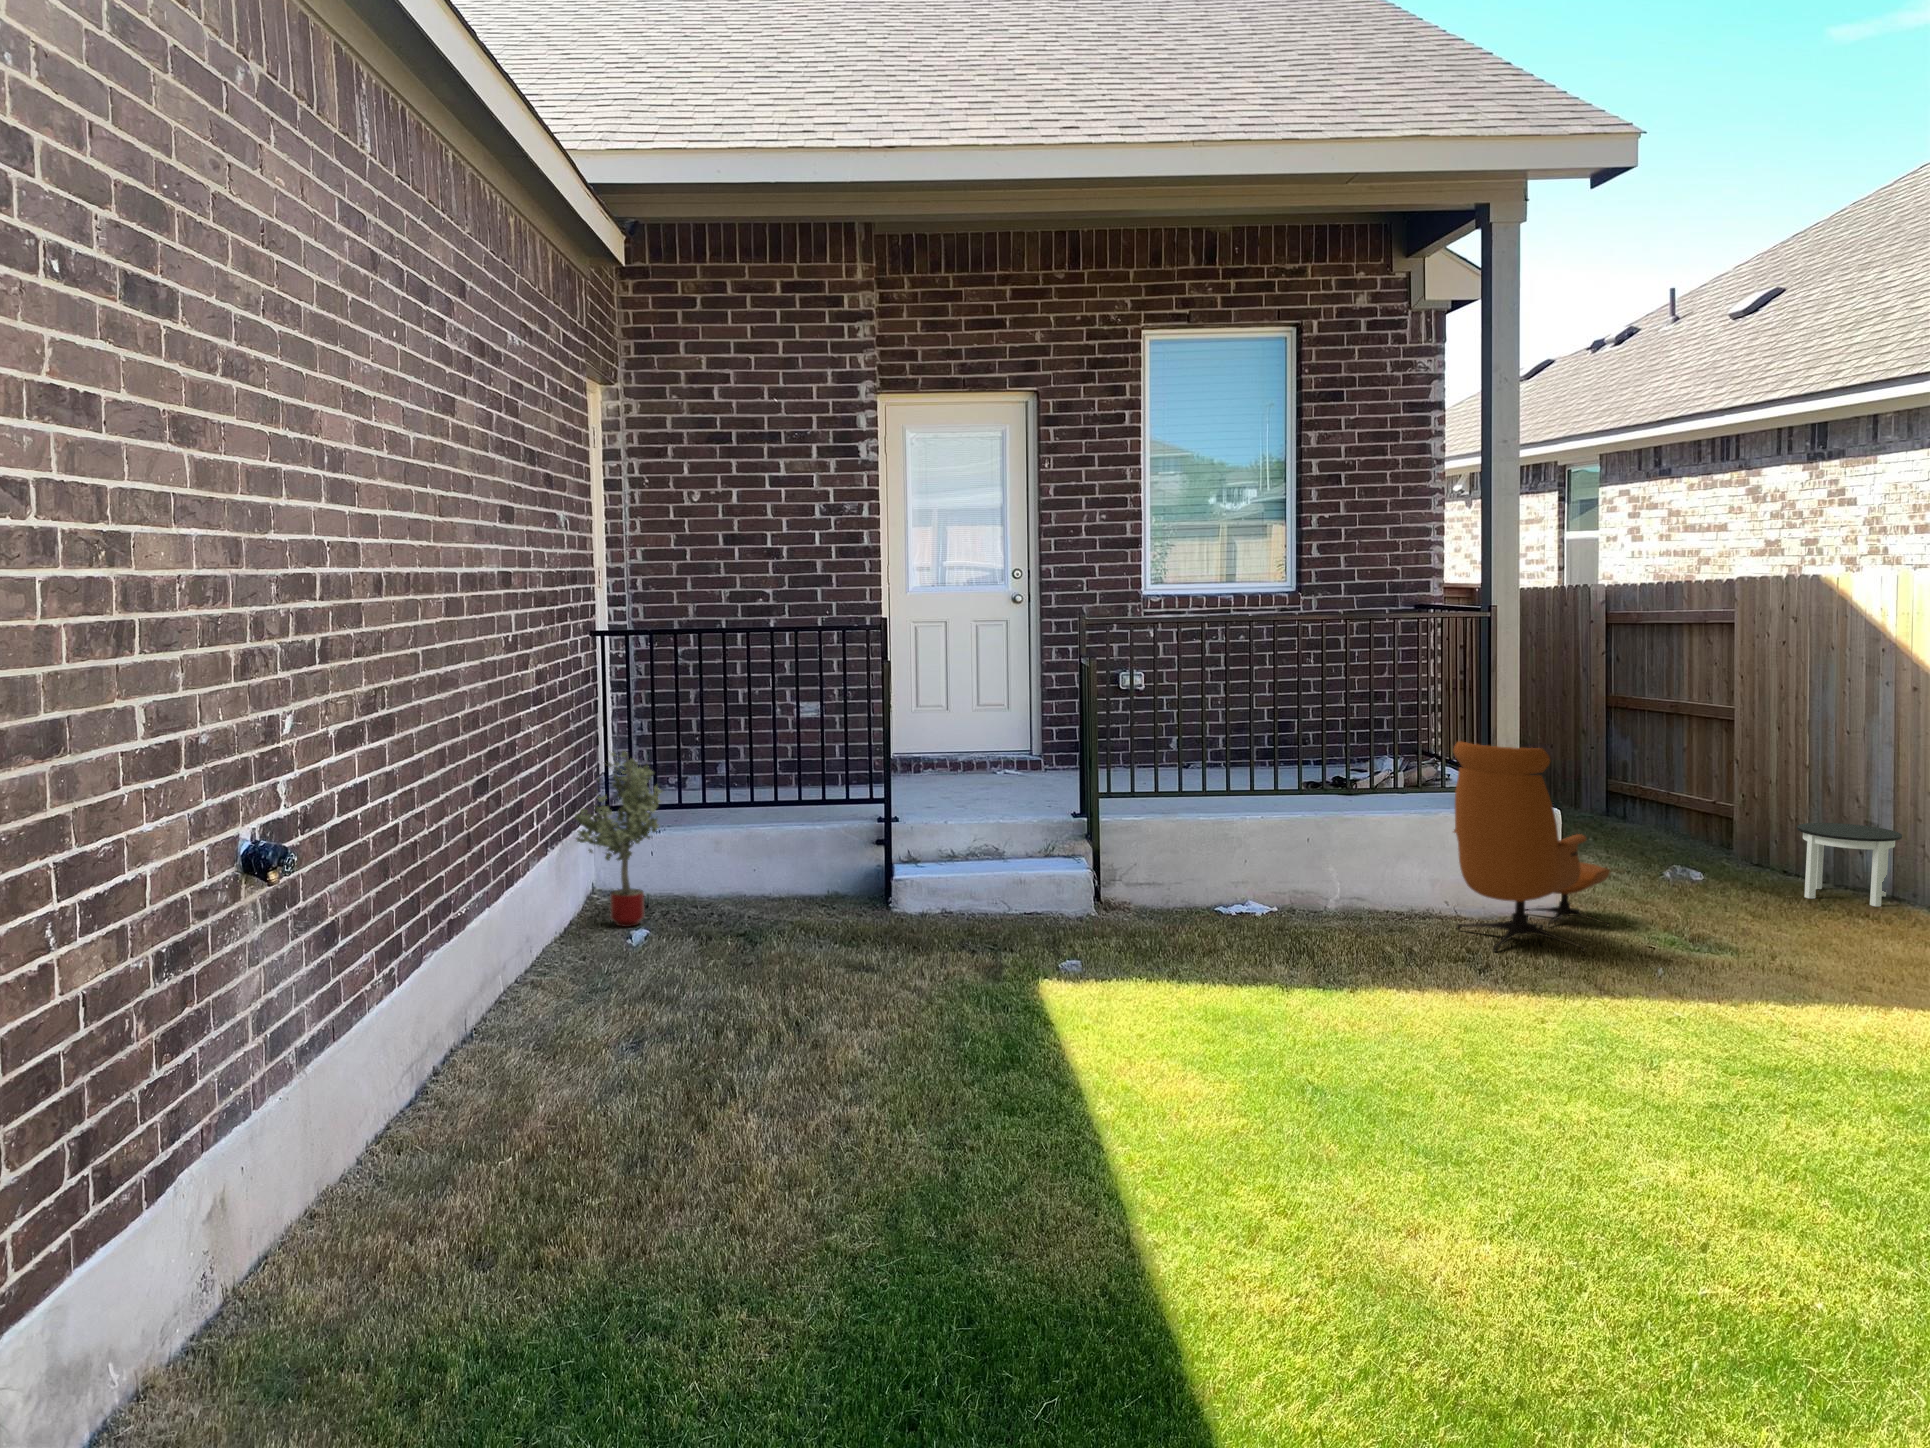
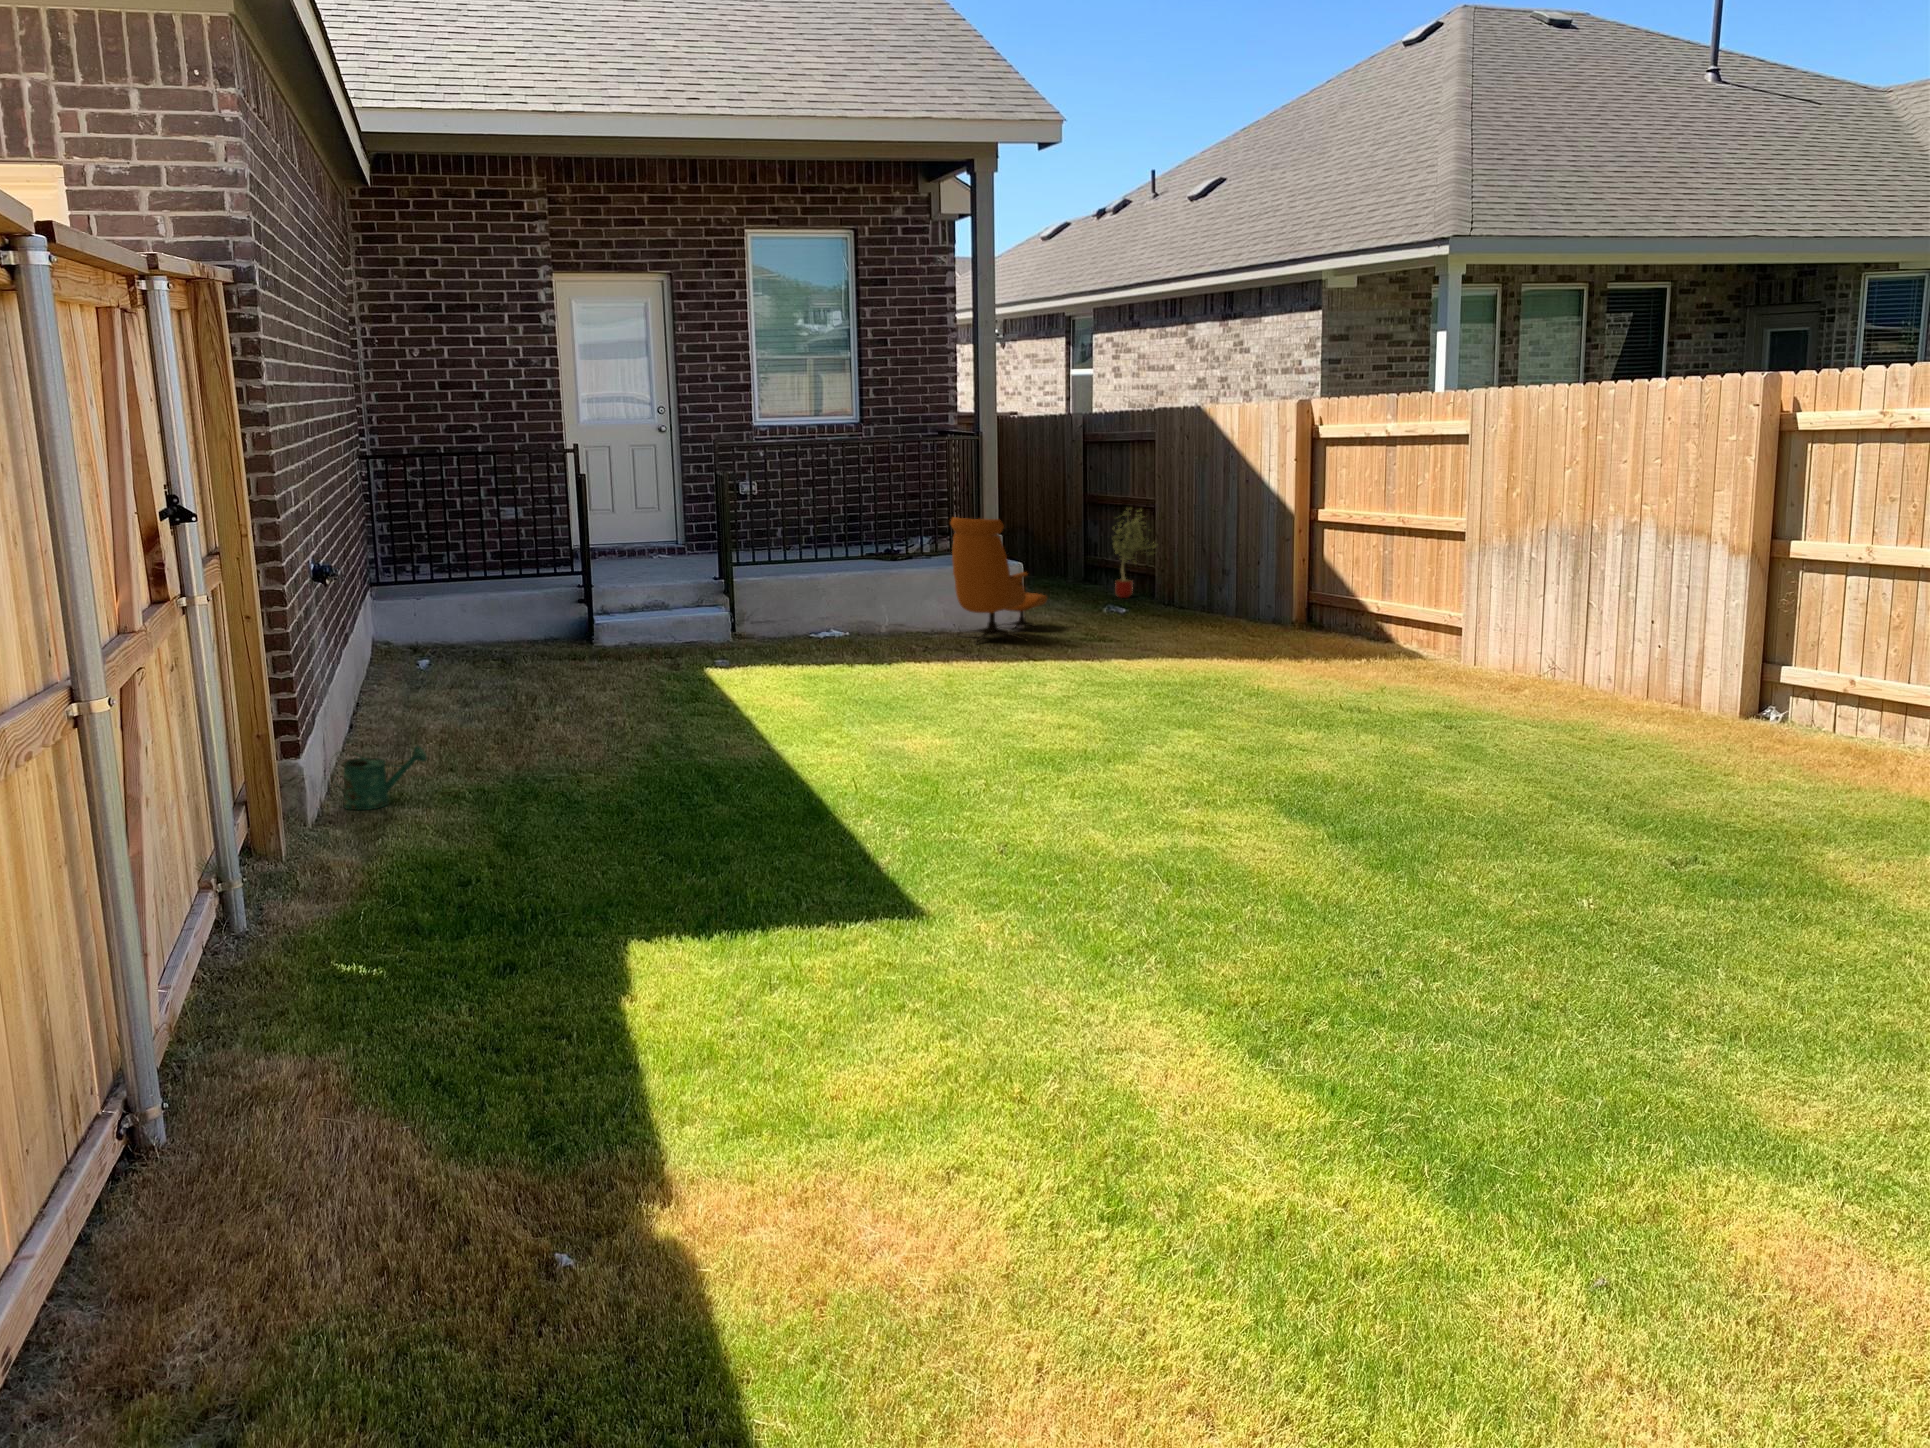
potted tree: present [574,751,662,927] -> present [1112,508,1158,598]
round table: present [1797,823,1902,907] -> none [1164,567,1220,615]
watering can: none [136,1259,343,1405] -> present [338,746,427,810]

